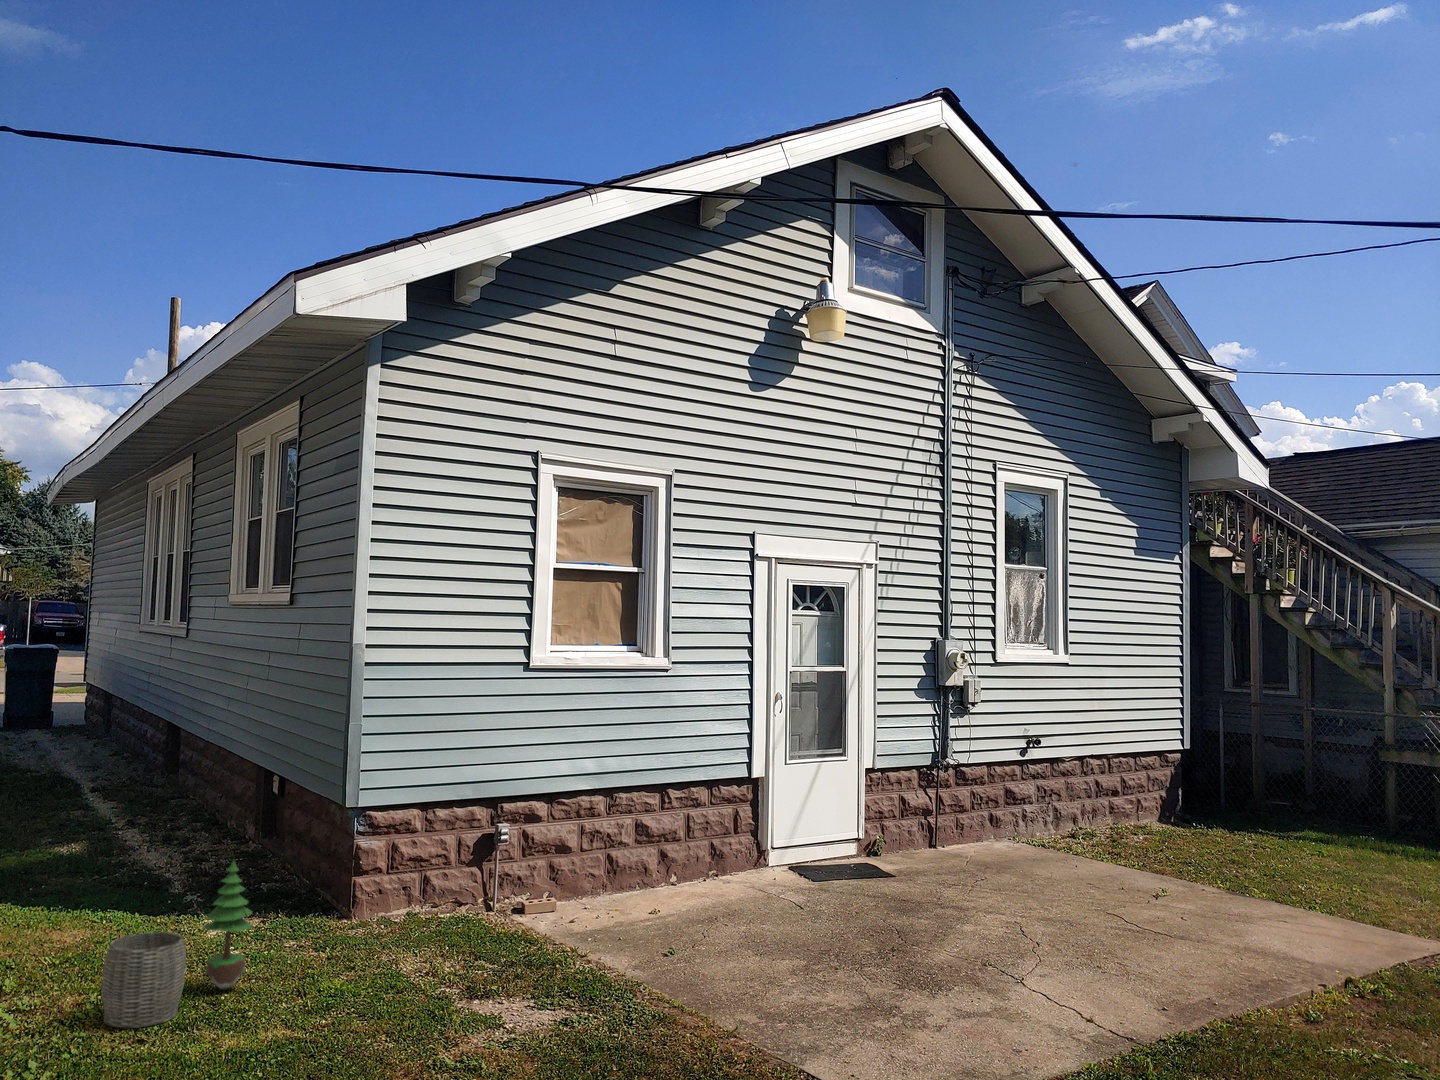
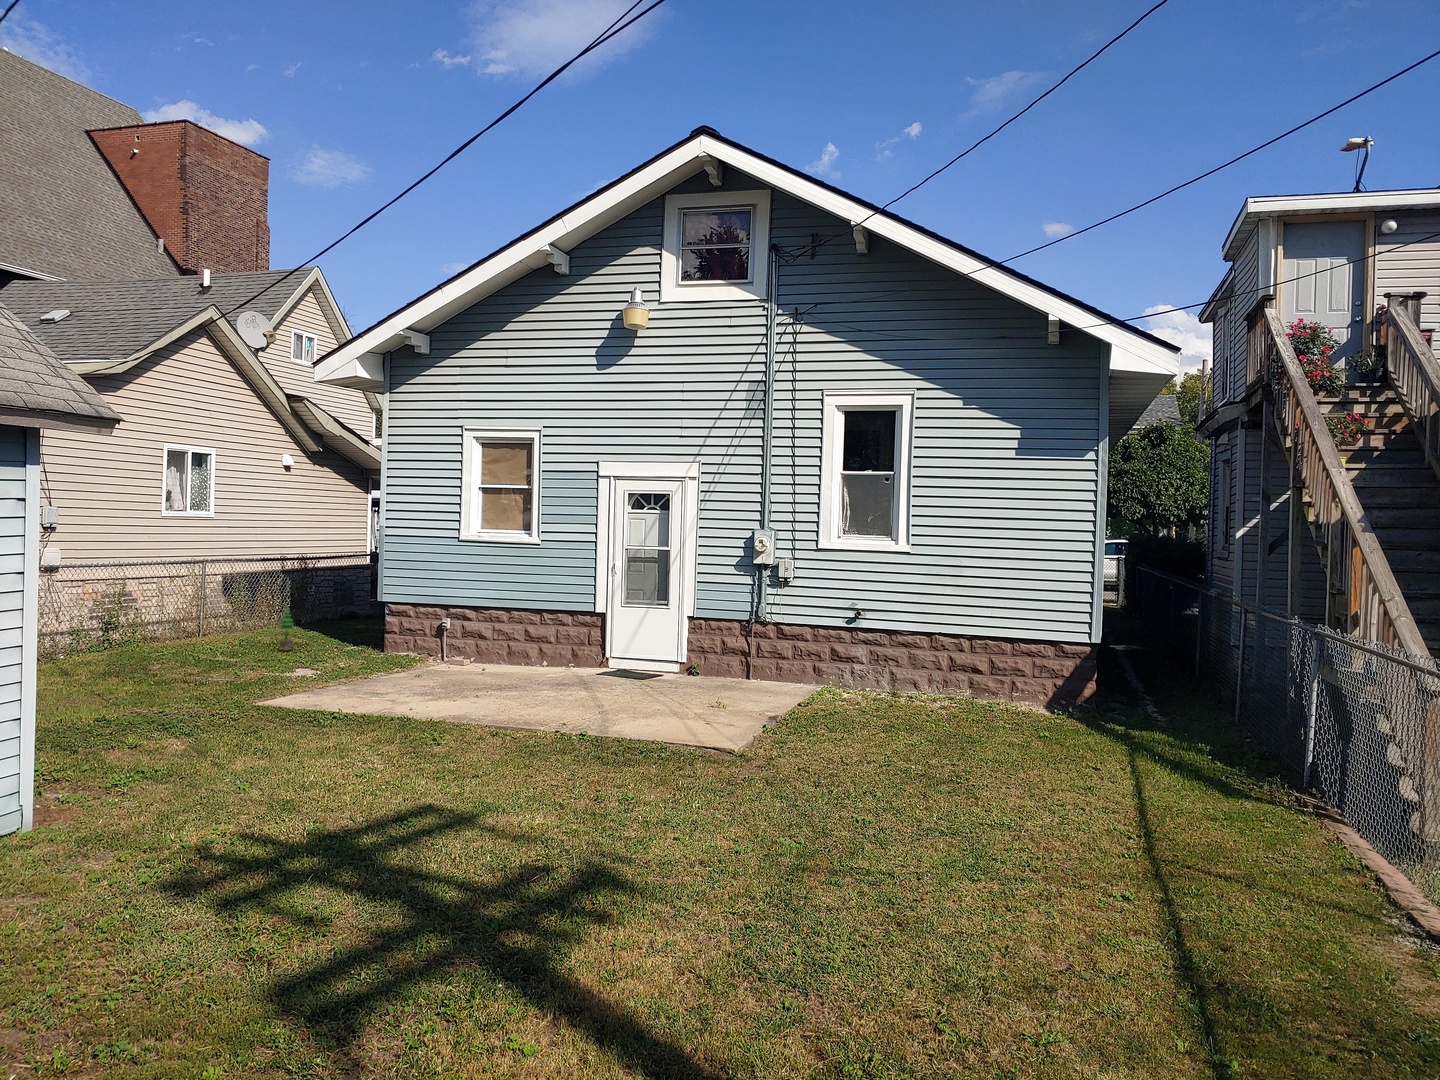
woven basket: present [102,932,186,1028] -> none [238,625,266,653]

